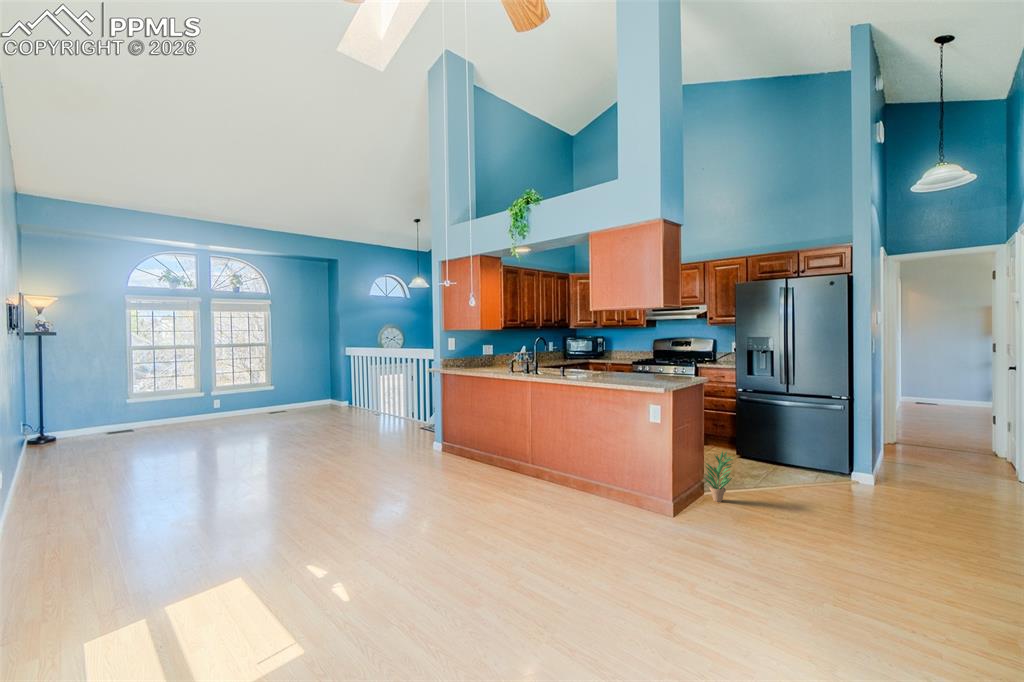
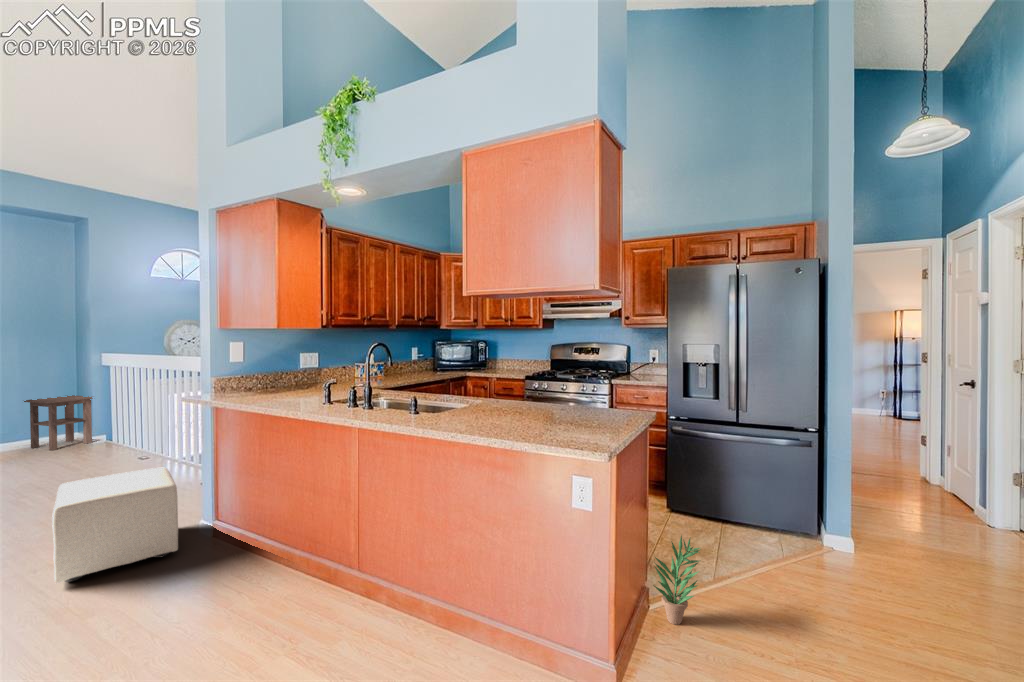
side table: none [306,374,345,408] -> present [24,395,93,450]
ottoman: none [370,410,428,461] -> present [52,467,178,583]

